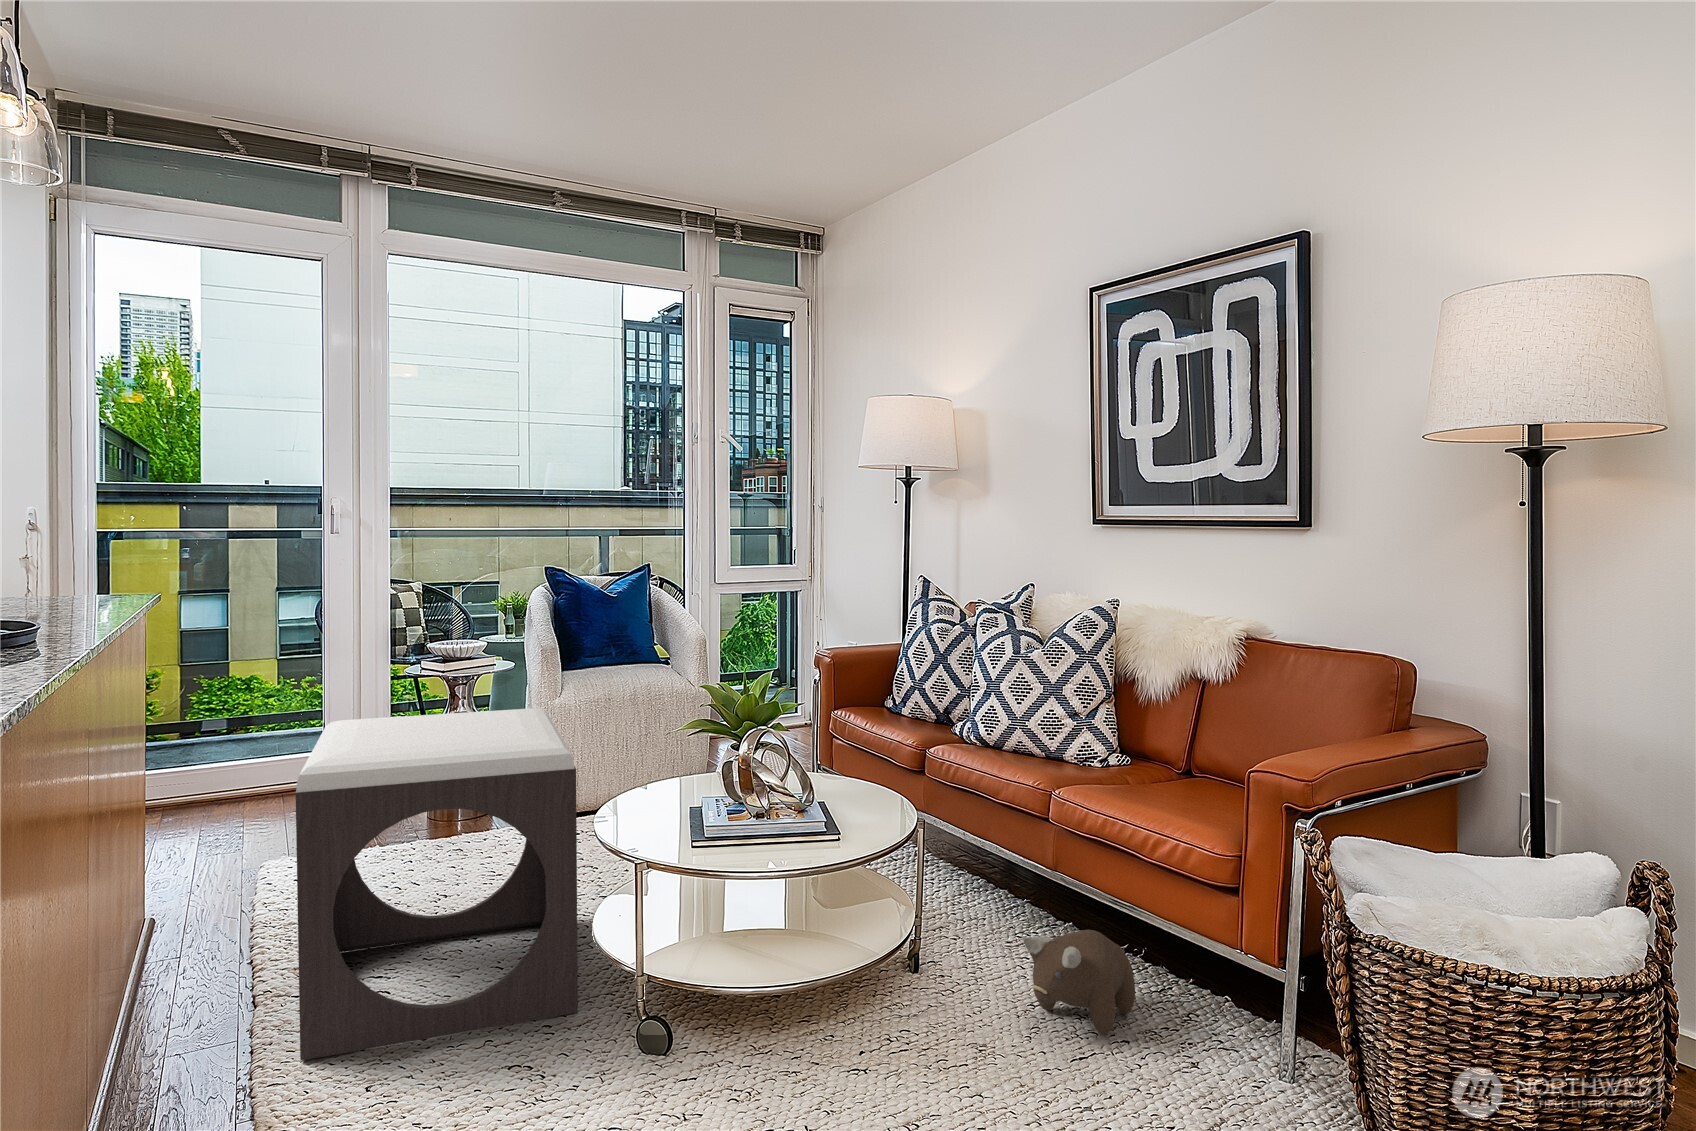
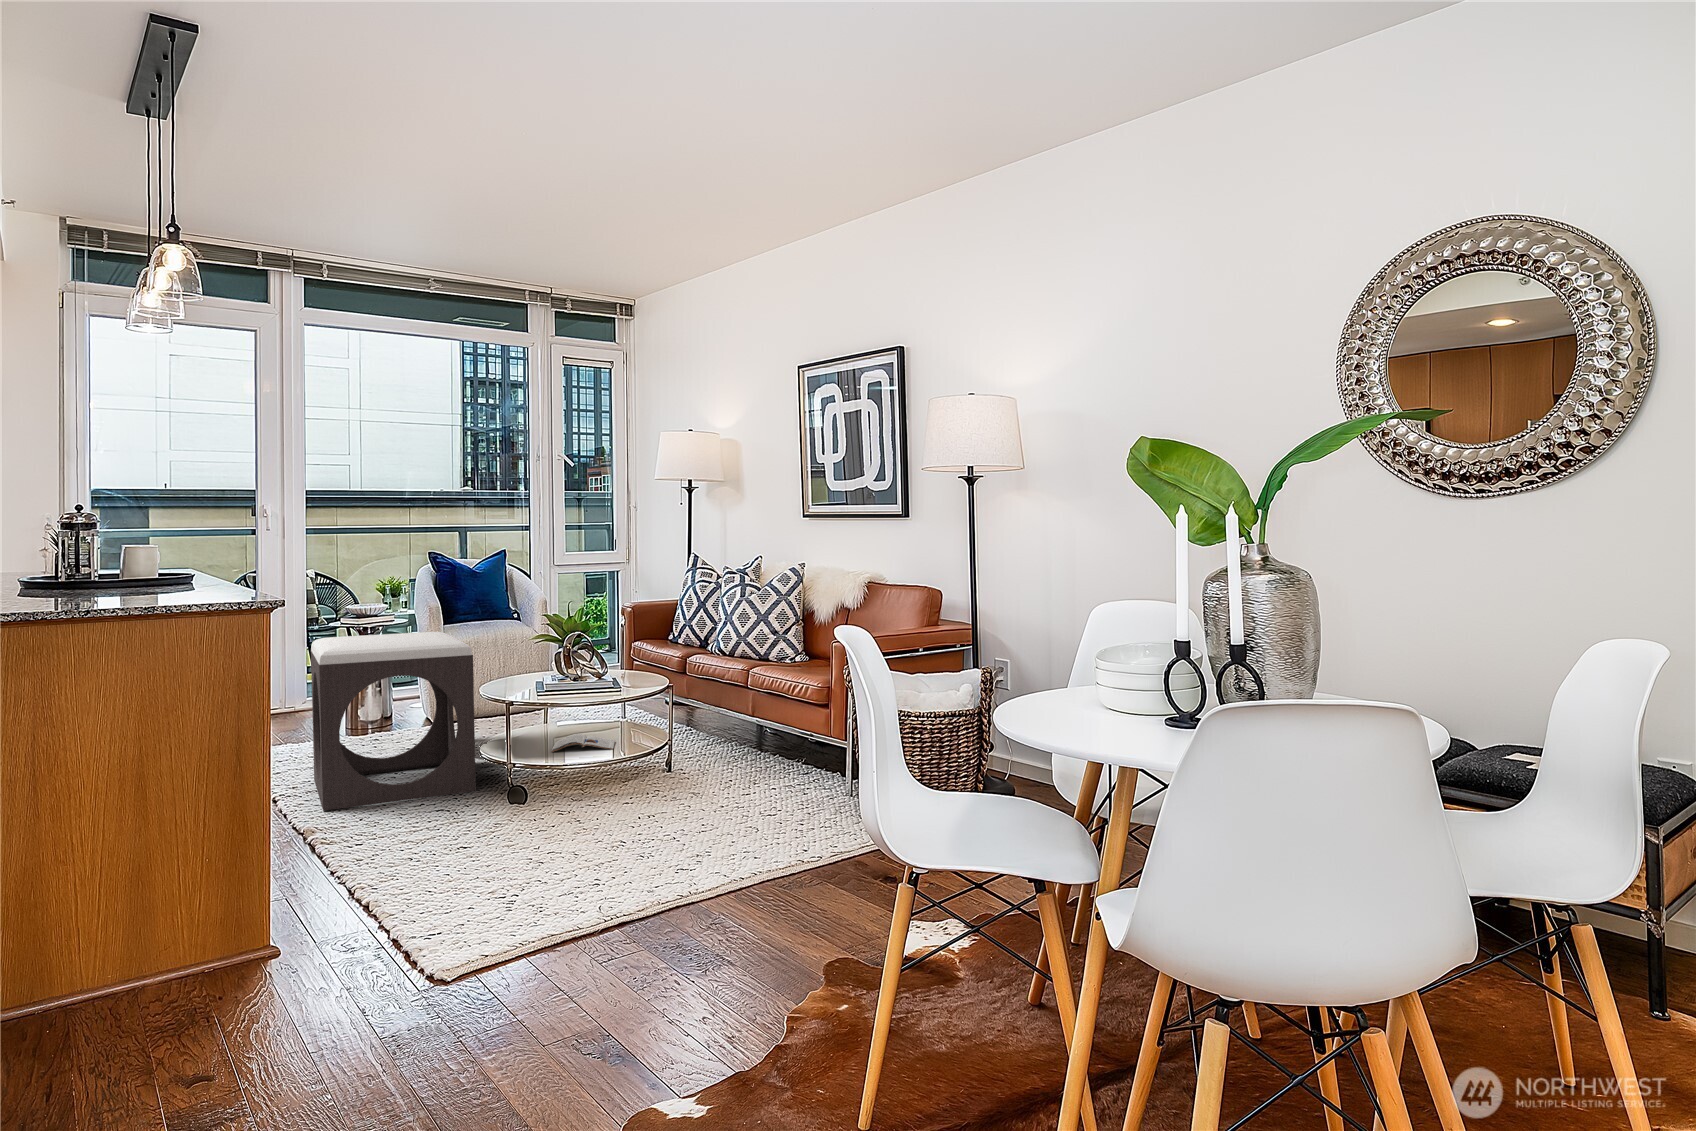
magazine: none [711,893,818,938] -> present [552,734,615,752]
plush toy: present [1024,930,1135,1035] -> none [722,735,785,785]

